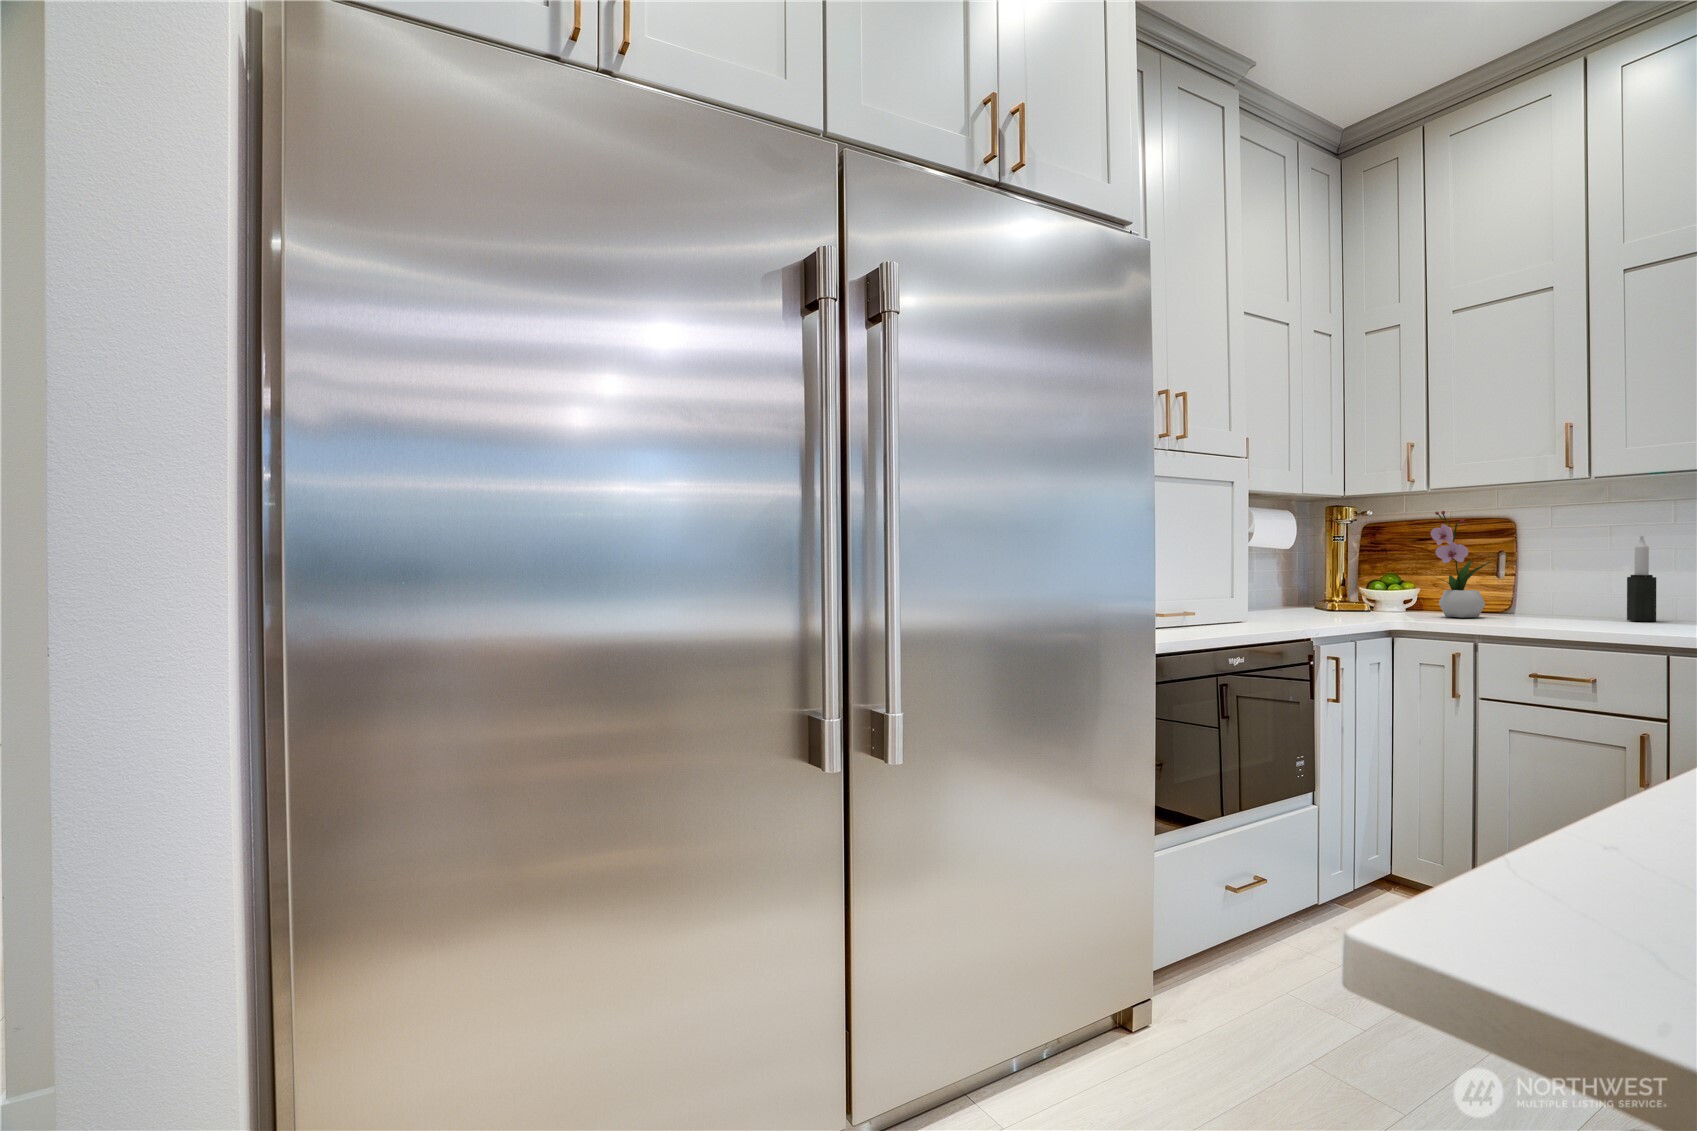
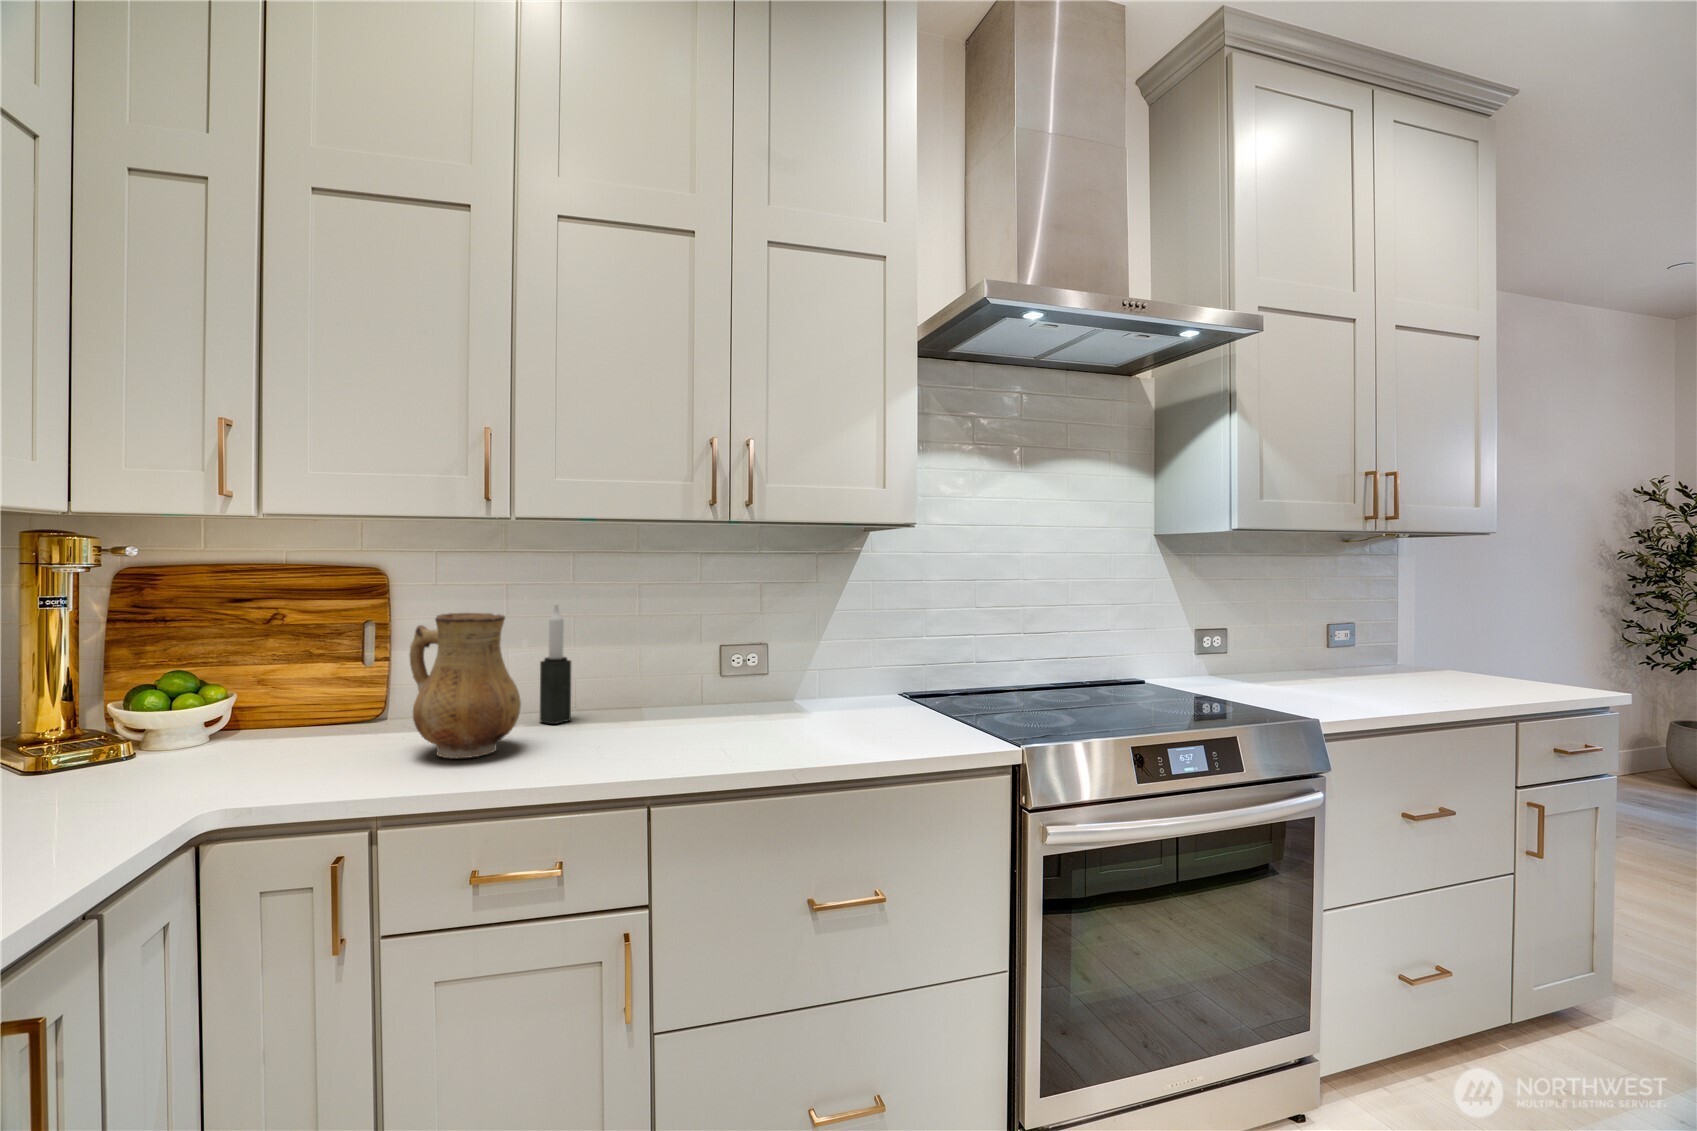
flower arrangement: present [1431,511,1491,617] -> none [266,557,369,754]
ceramic pitcher: none [1513,539,1593,625] -> present [409,613,521,758]

